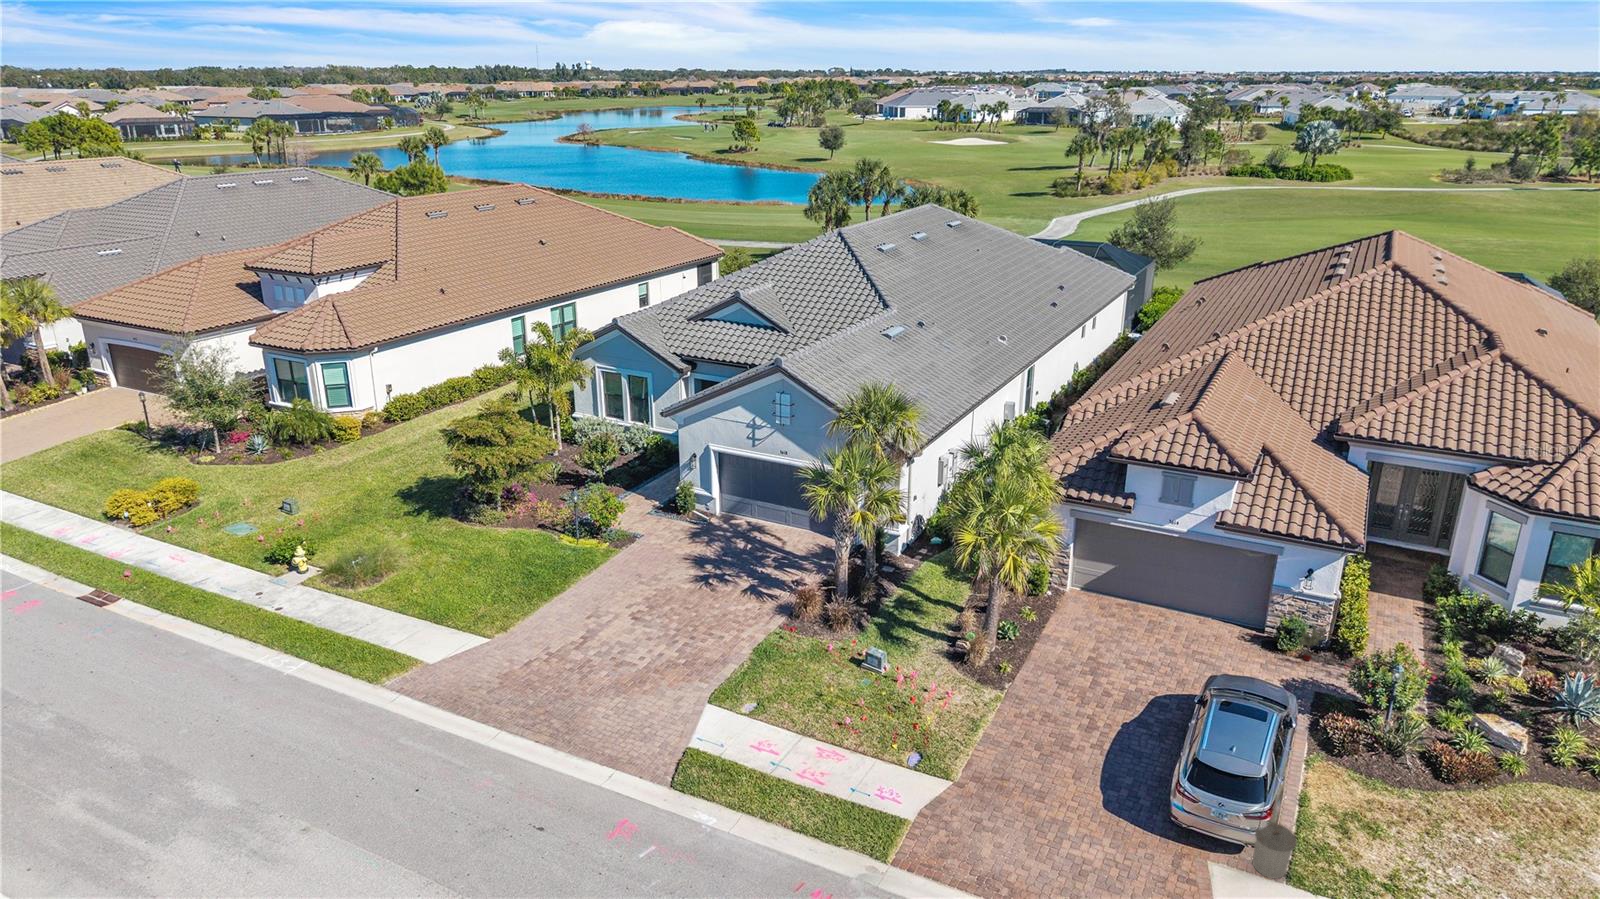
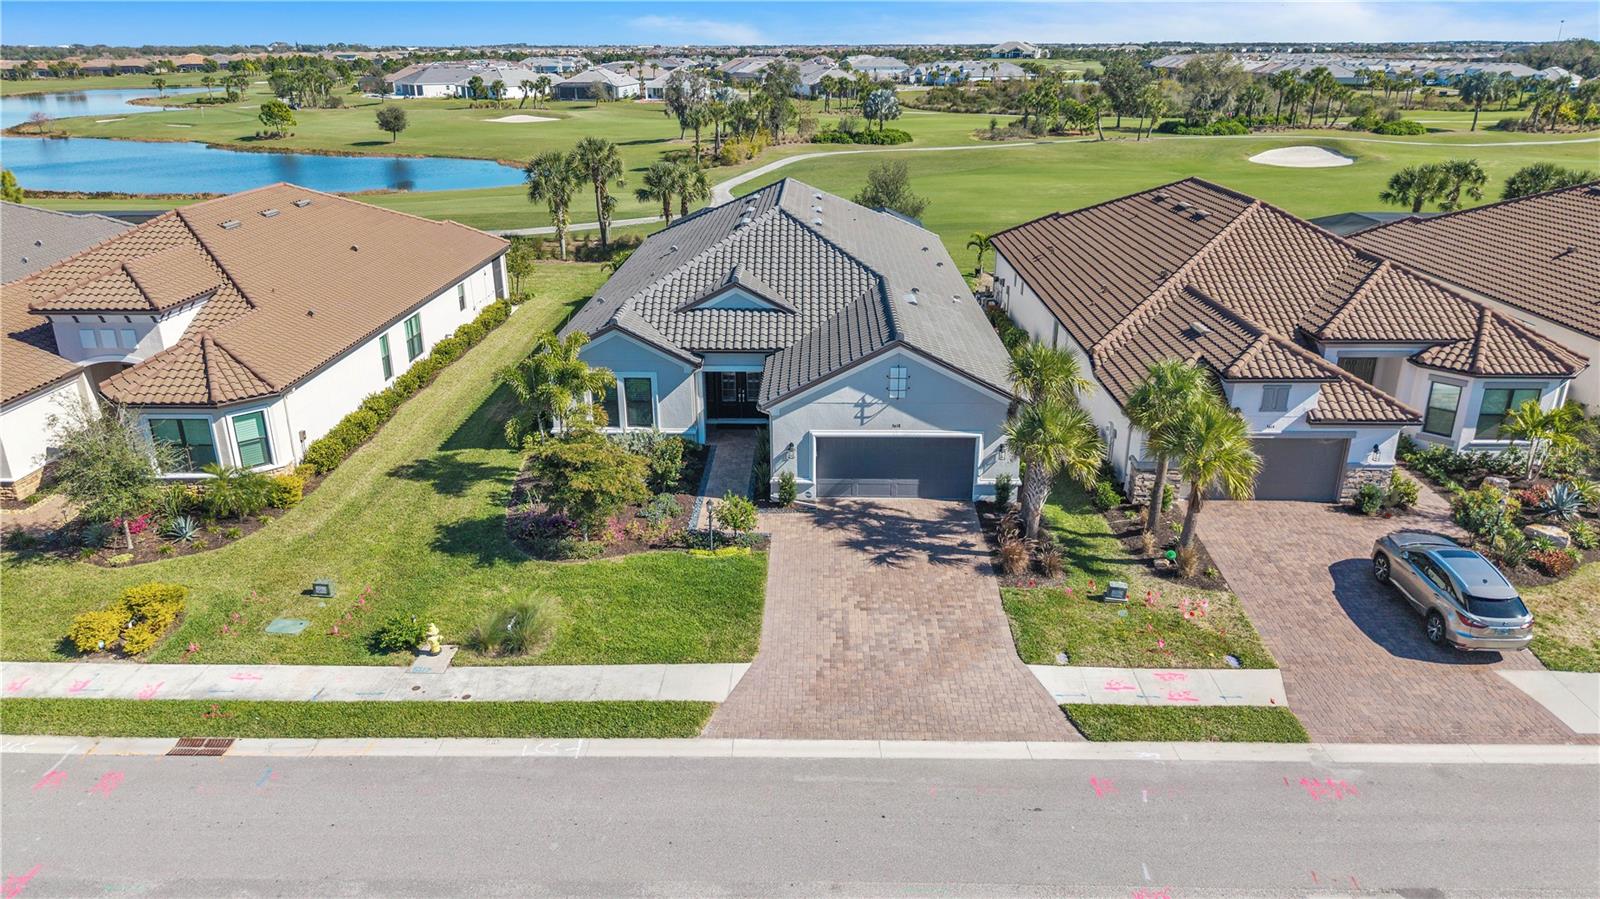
trash can: present [1253,822,1296,879] -> none [1512,628,1551,669]

